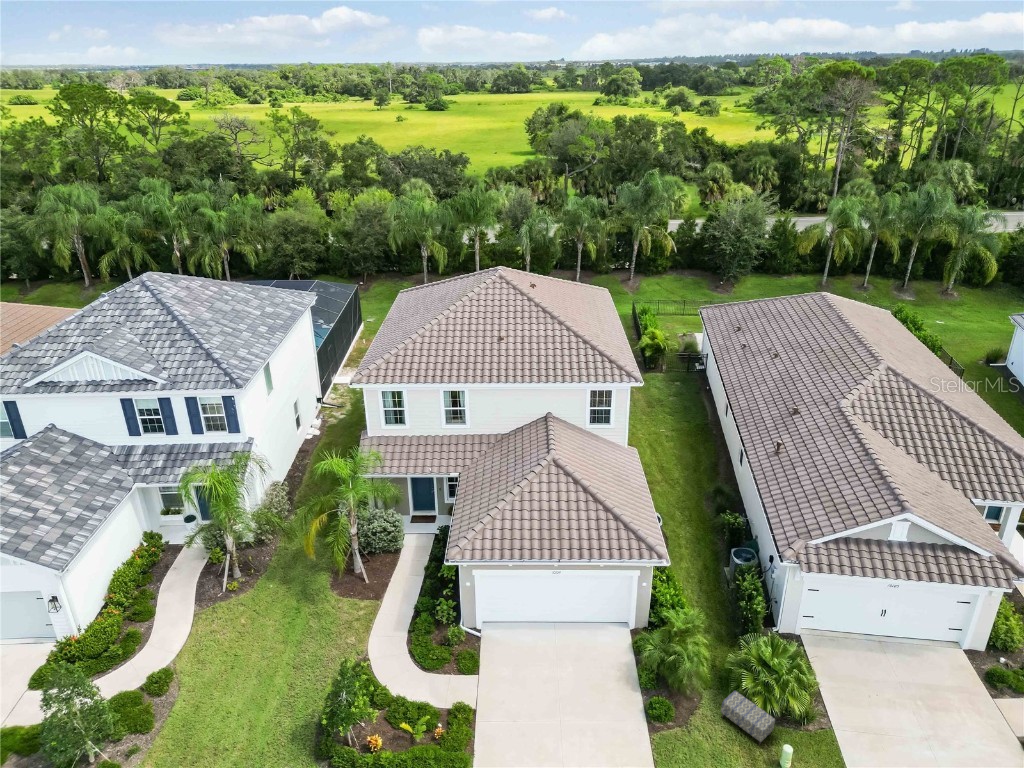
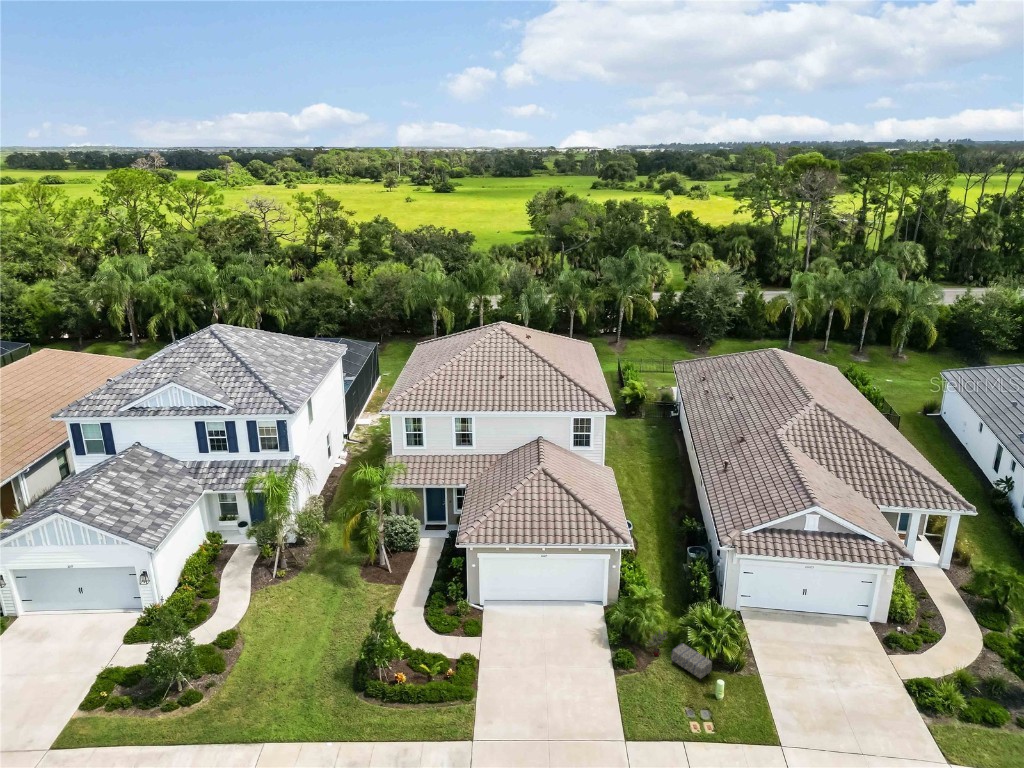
potted tree: none [691,672,716,705] -> present [648,630,667,656]

